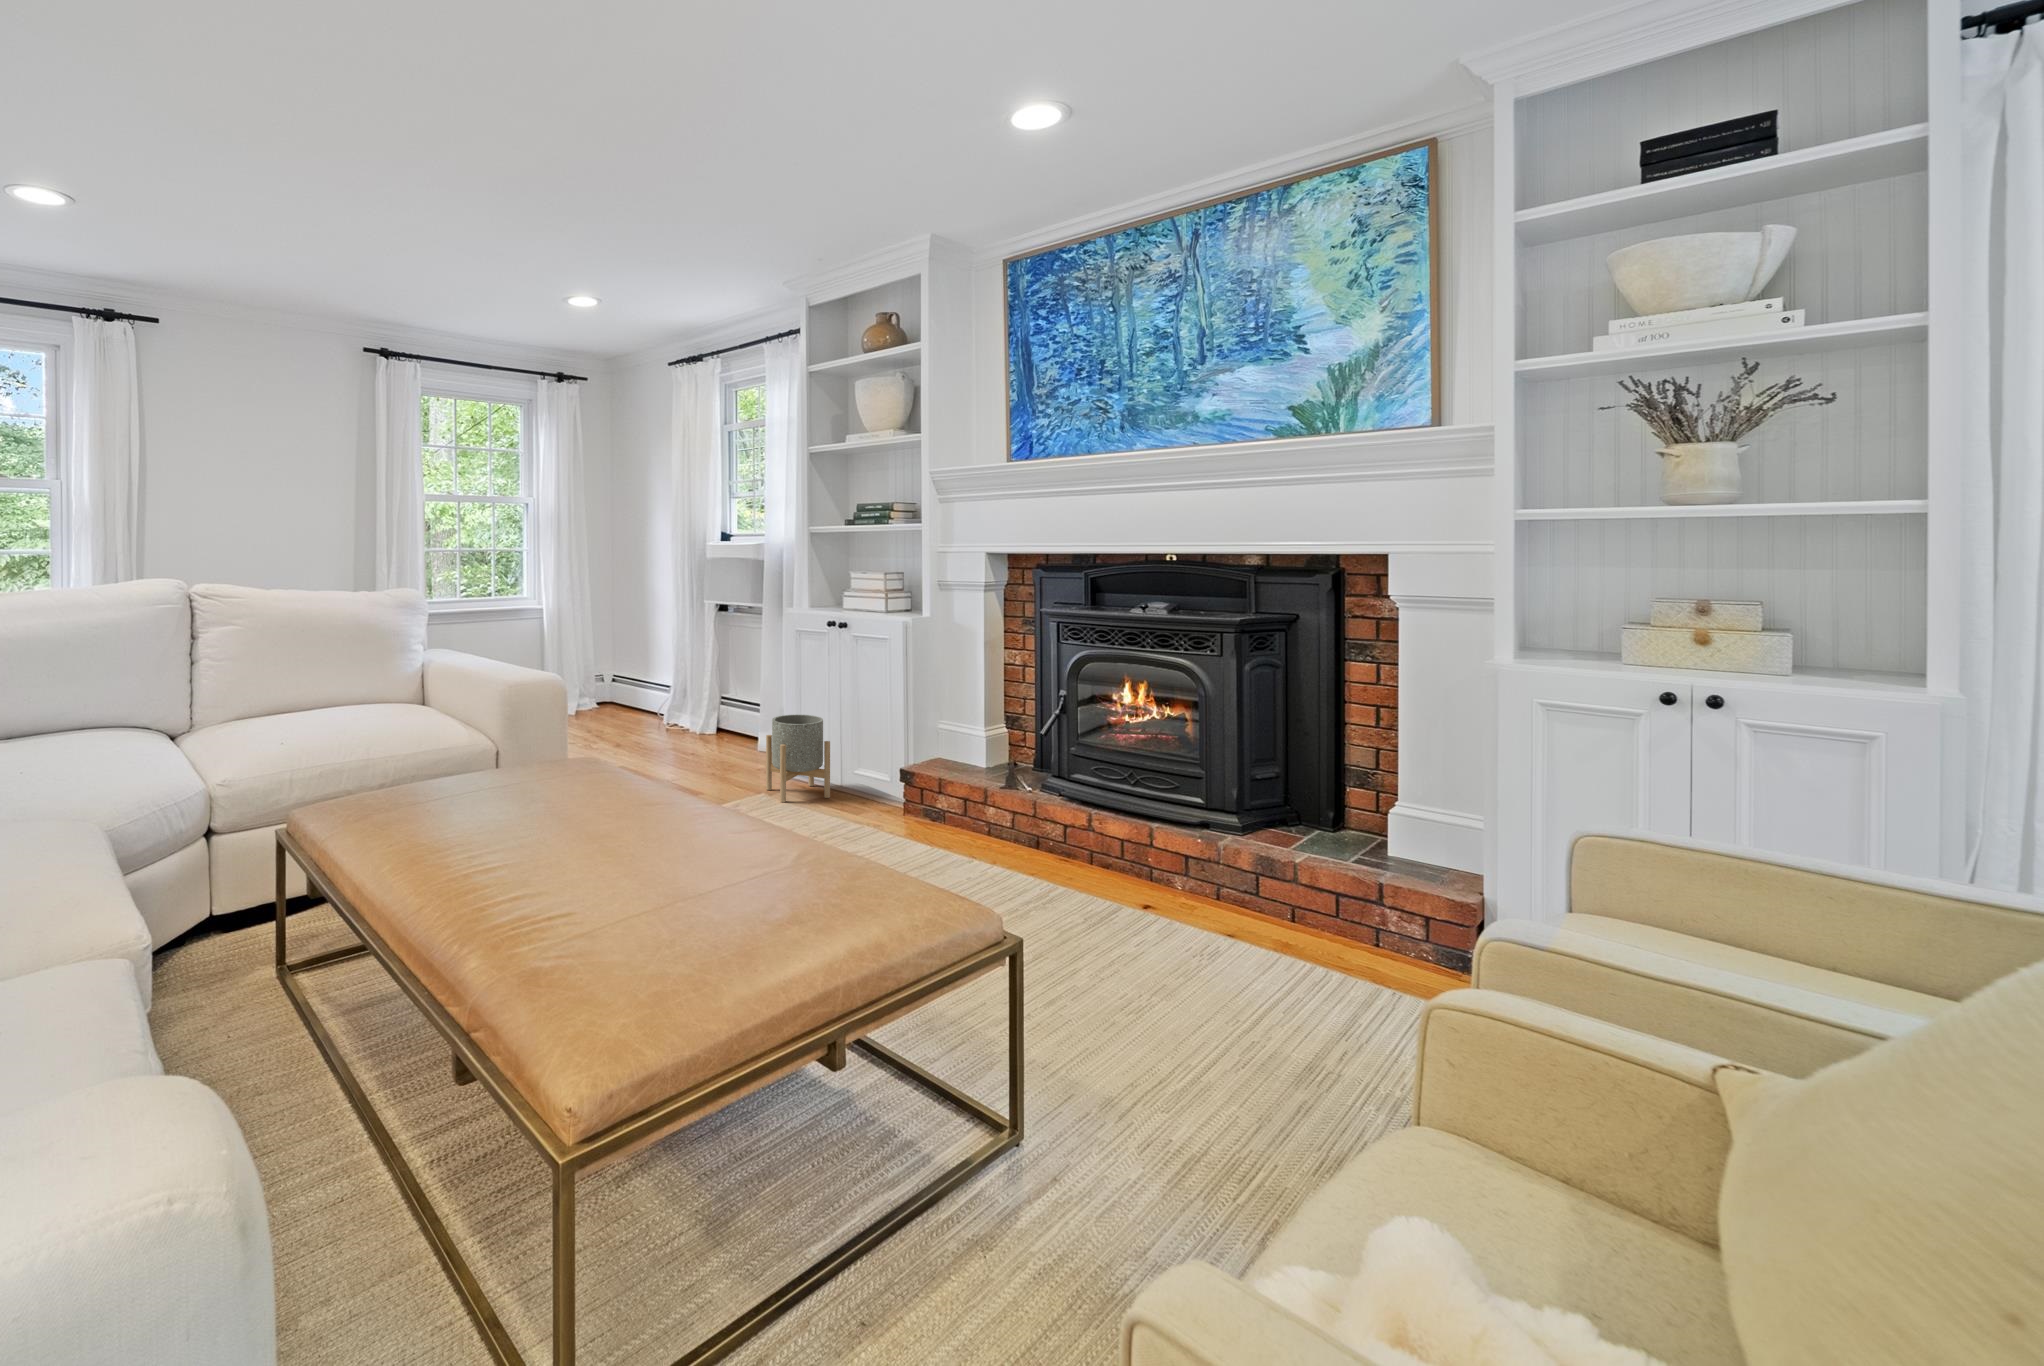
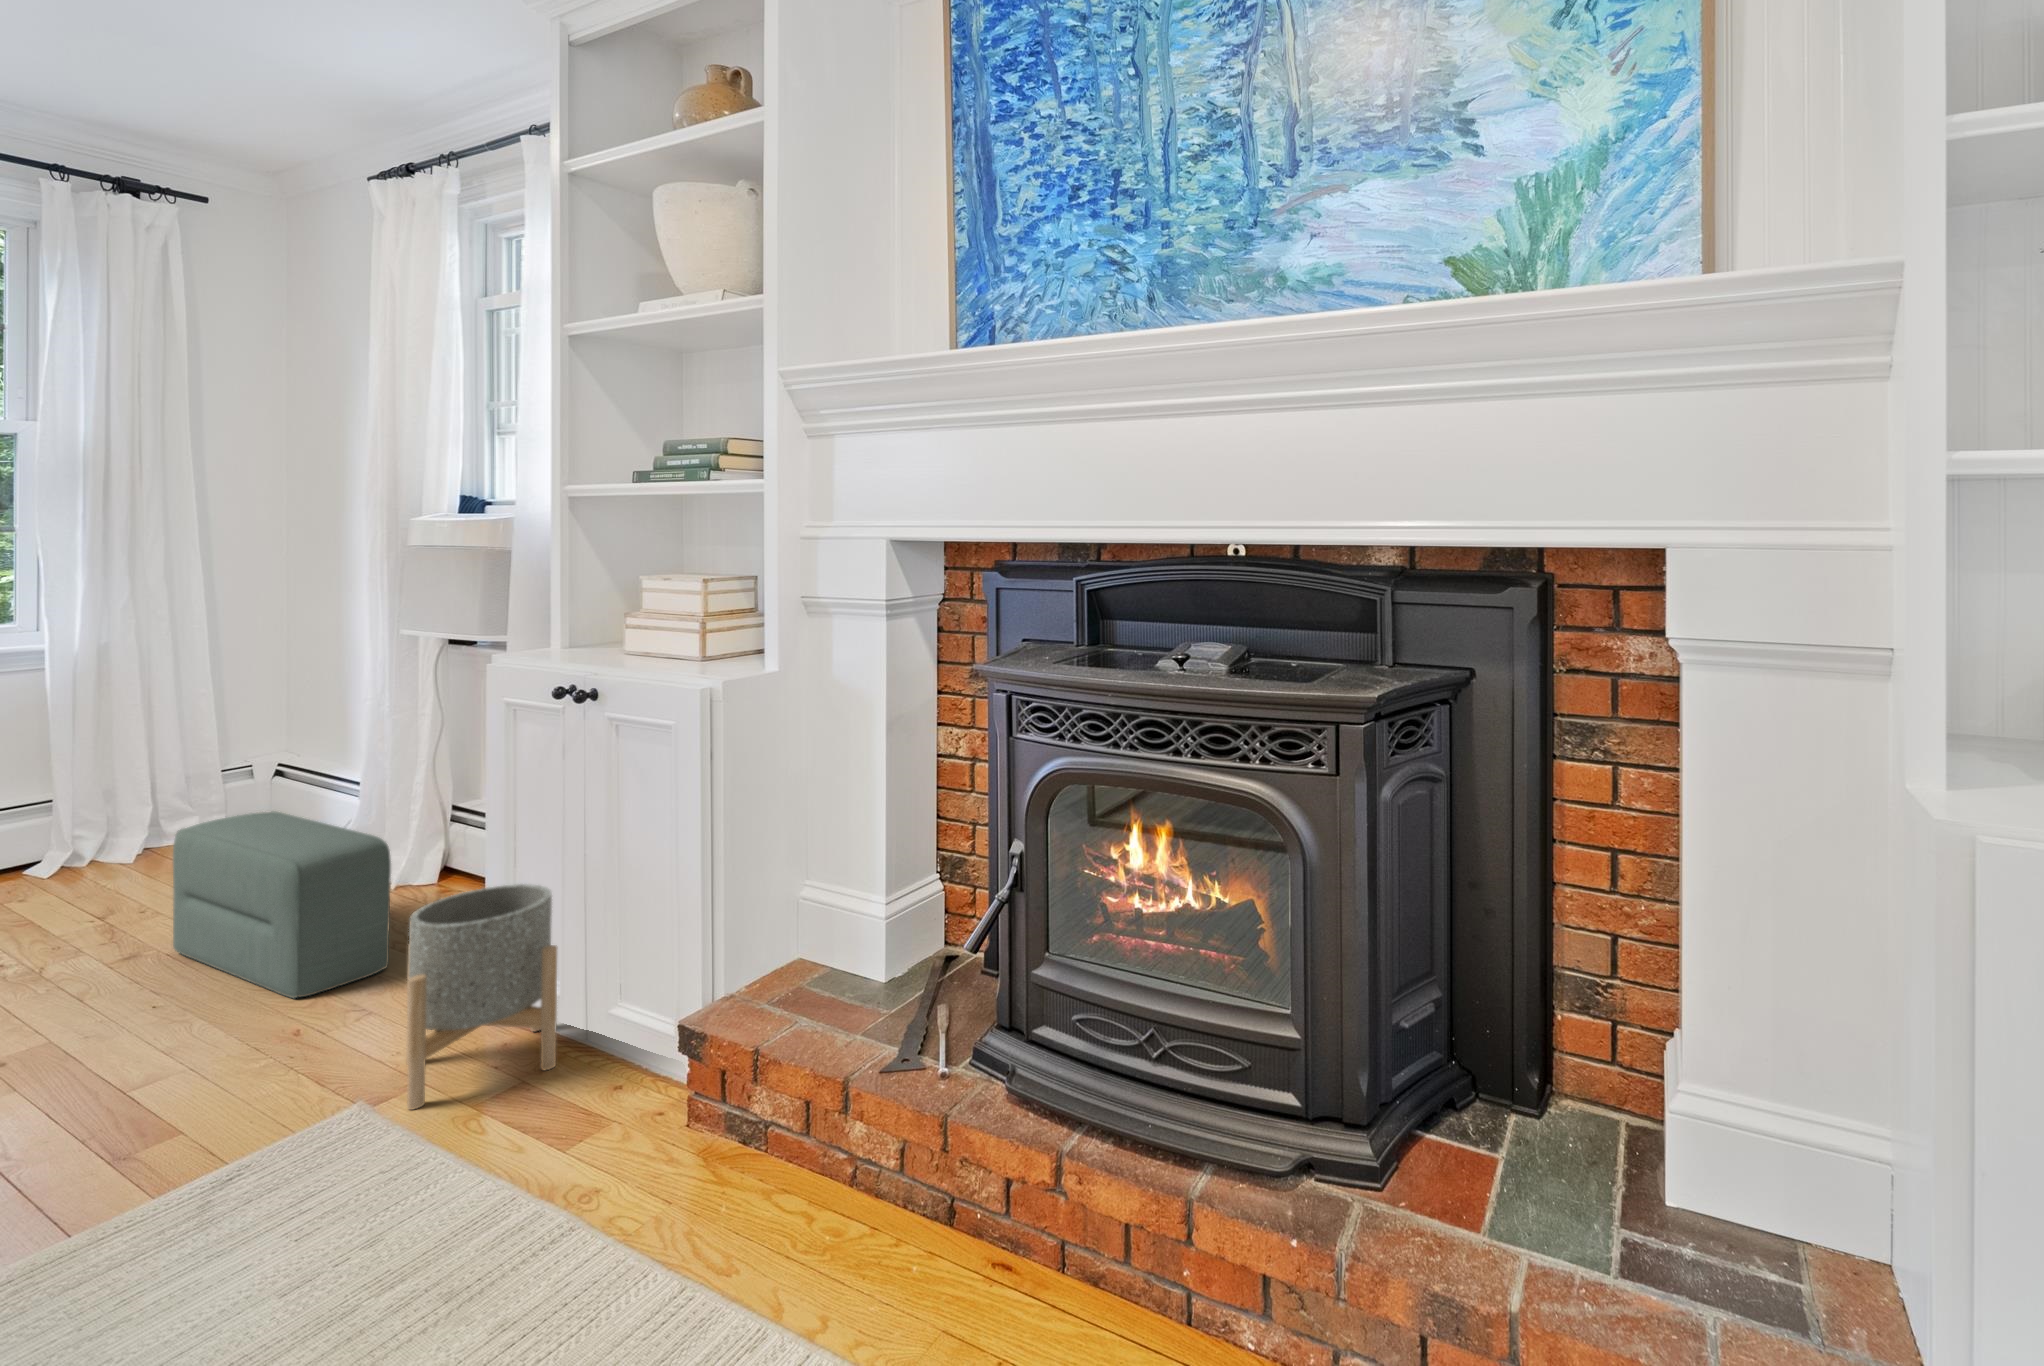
pouf: none [628,684,726,765] -> present [173,812,391,998]

